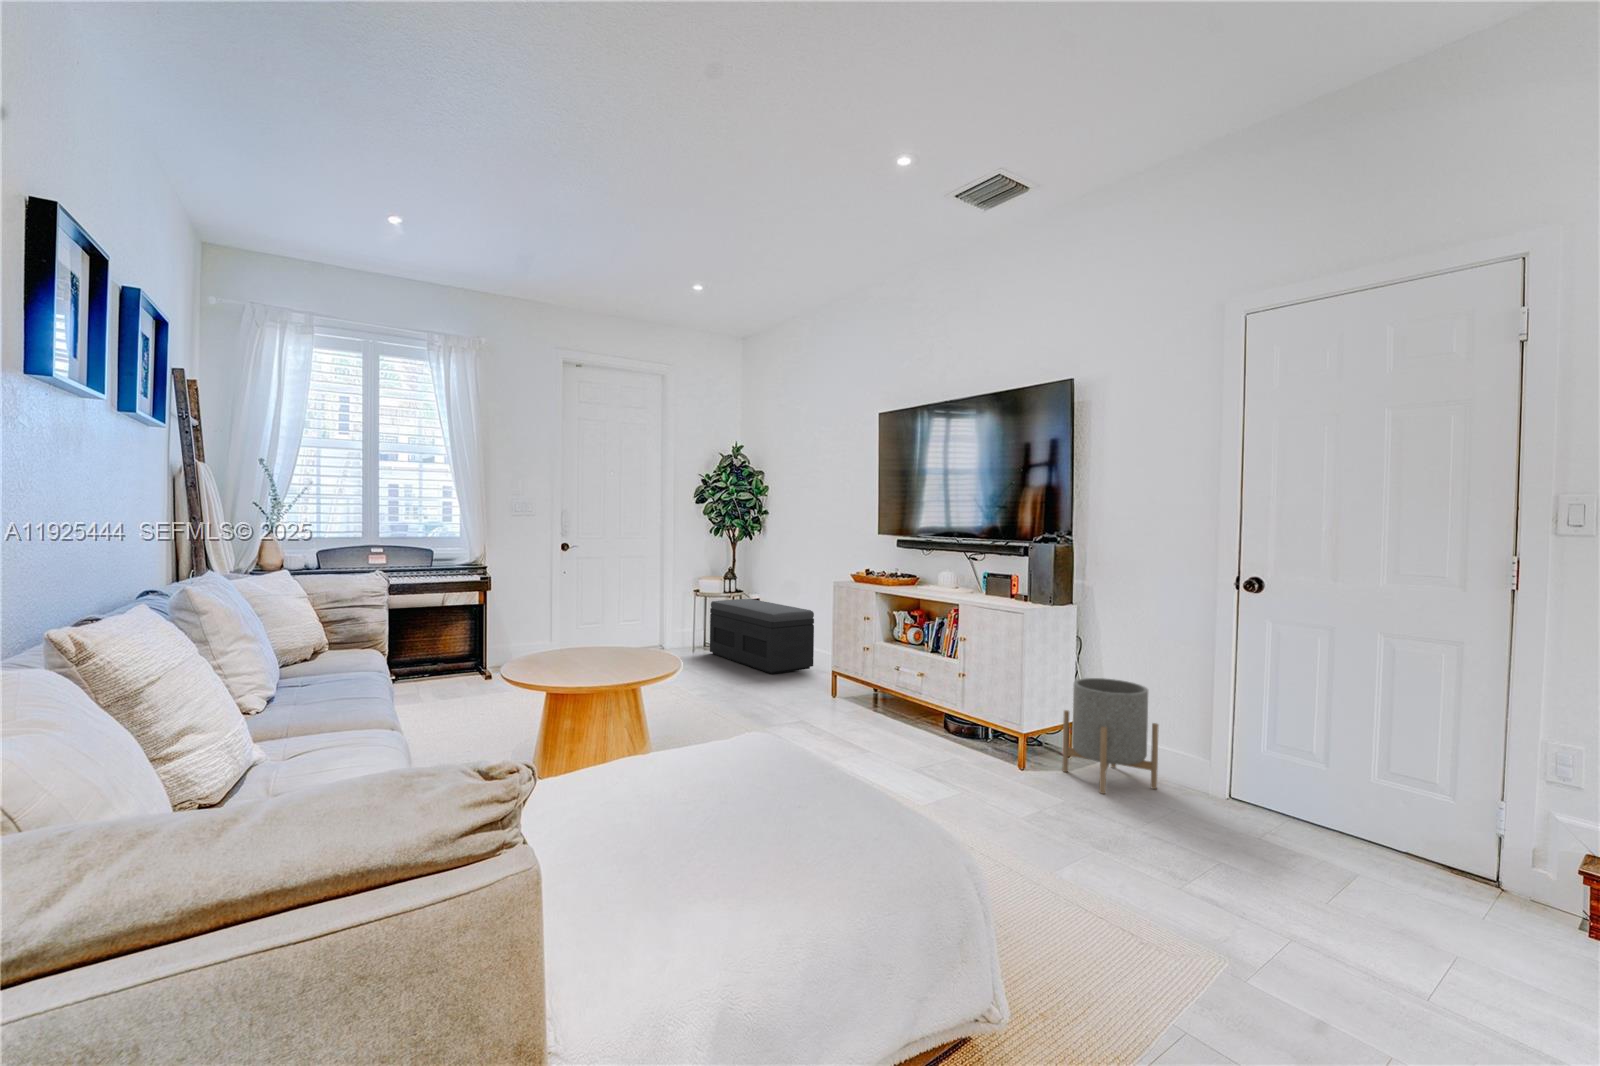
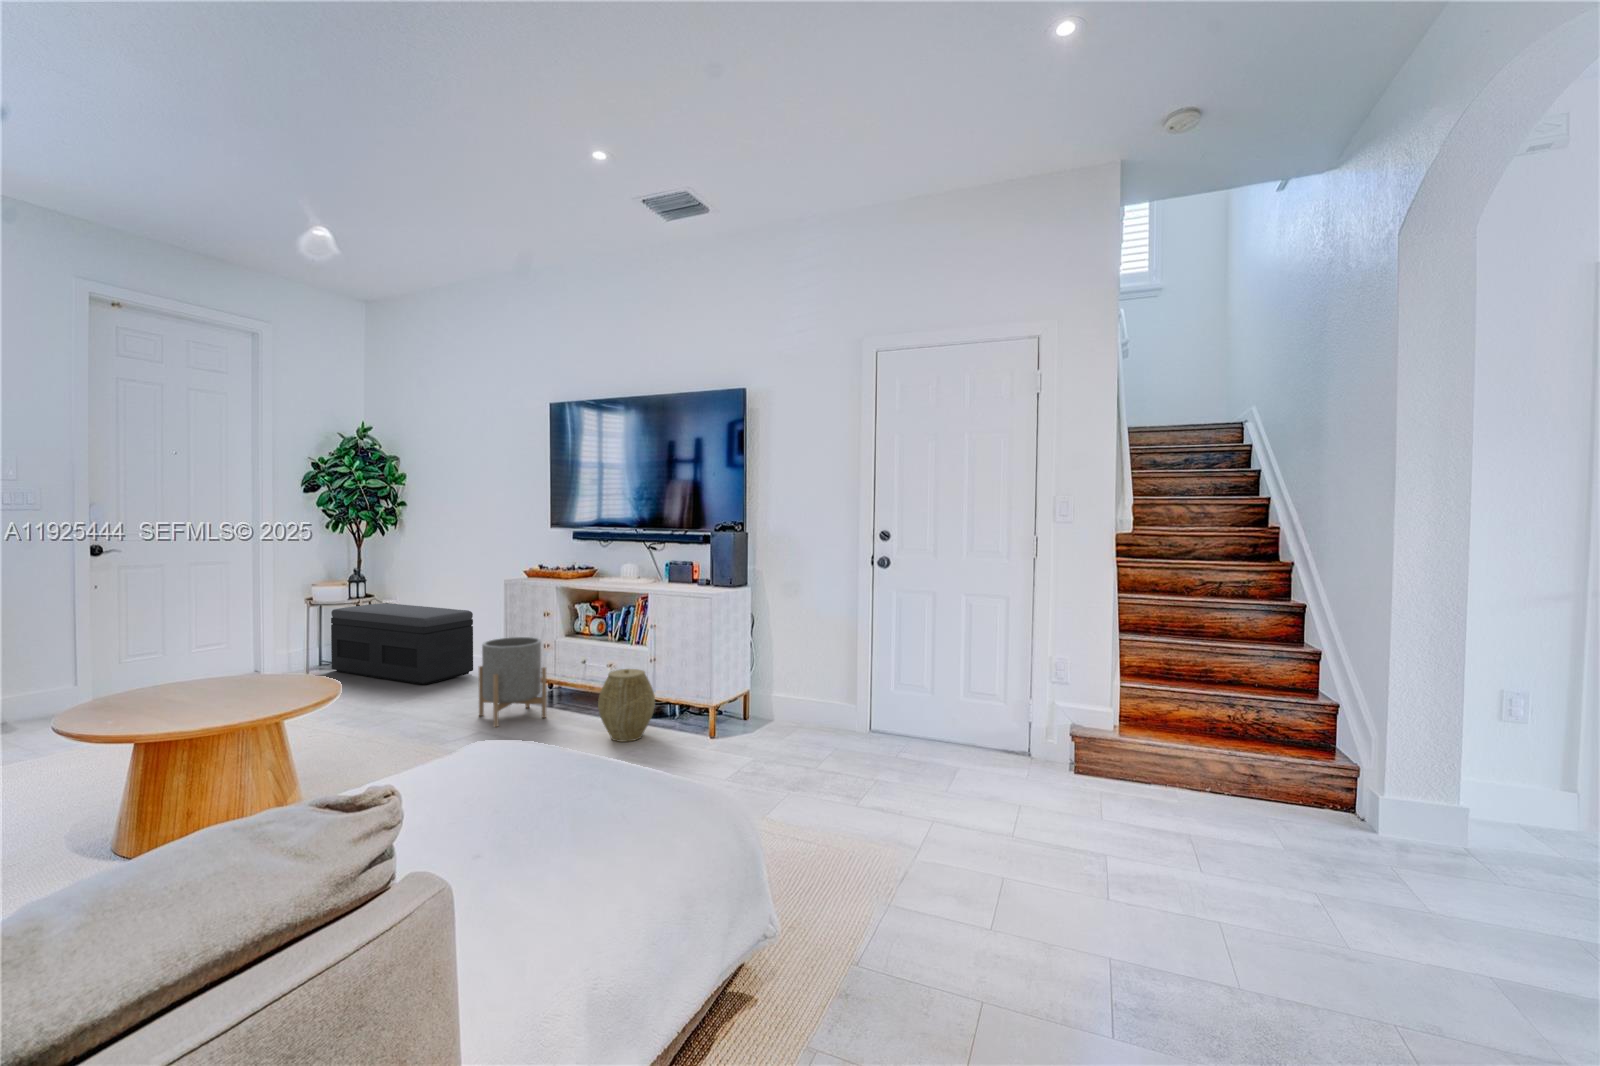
planter: present [1062,678,1158,794] -> present [479,637,546,727]
woven basket: none [903,681,962,758] -> present [598,669,655,742]

